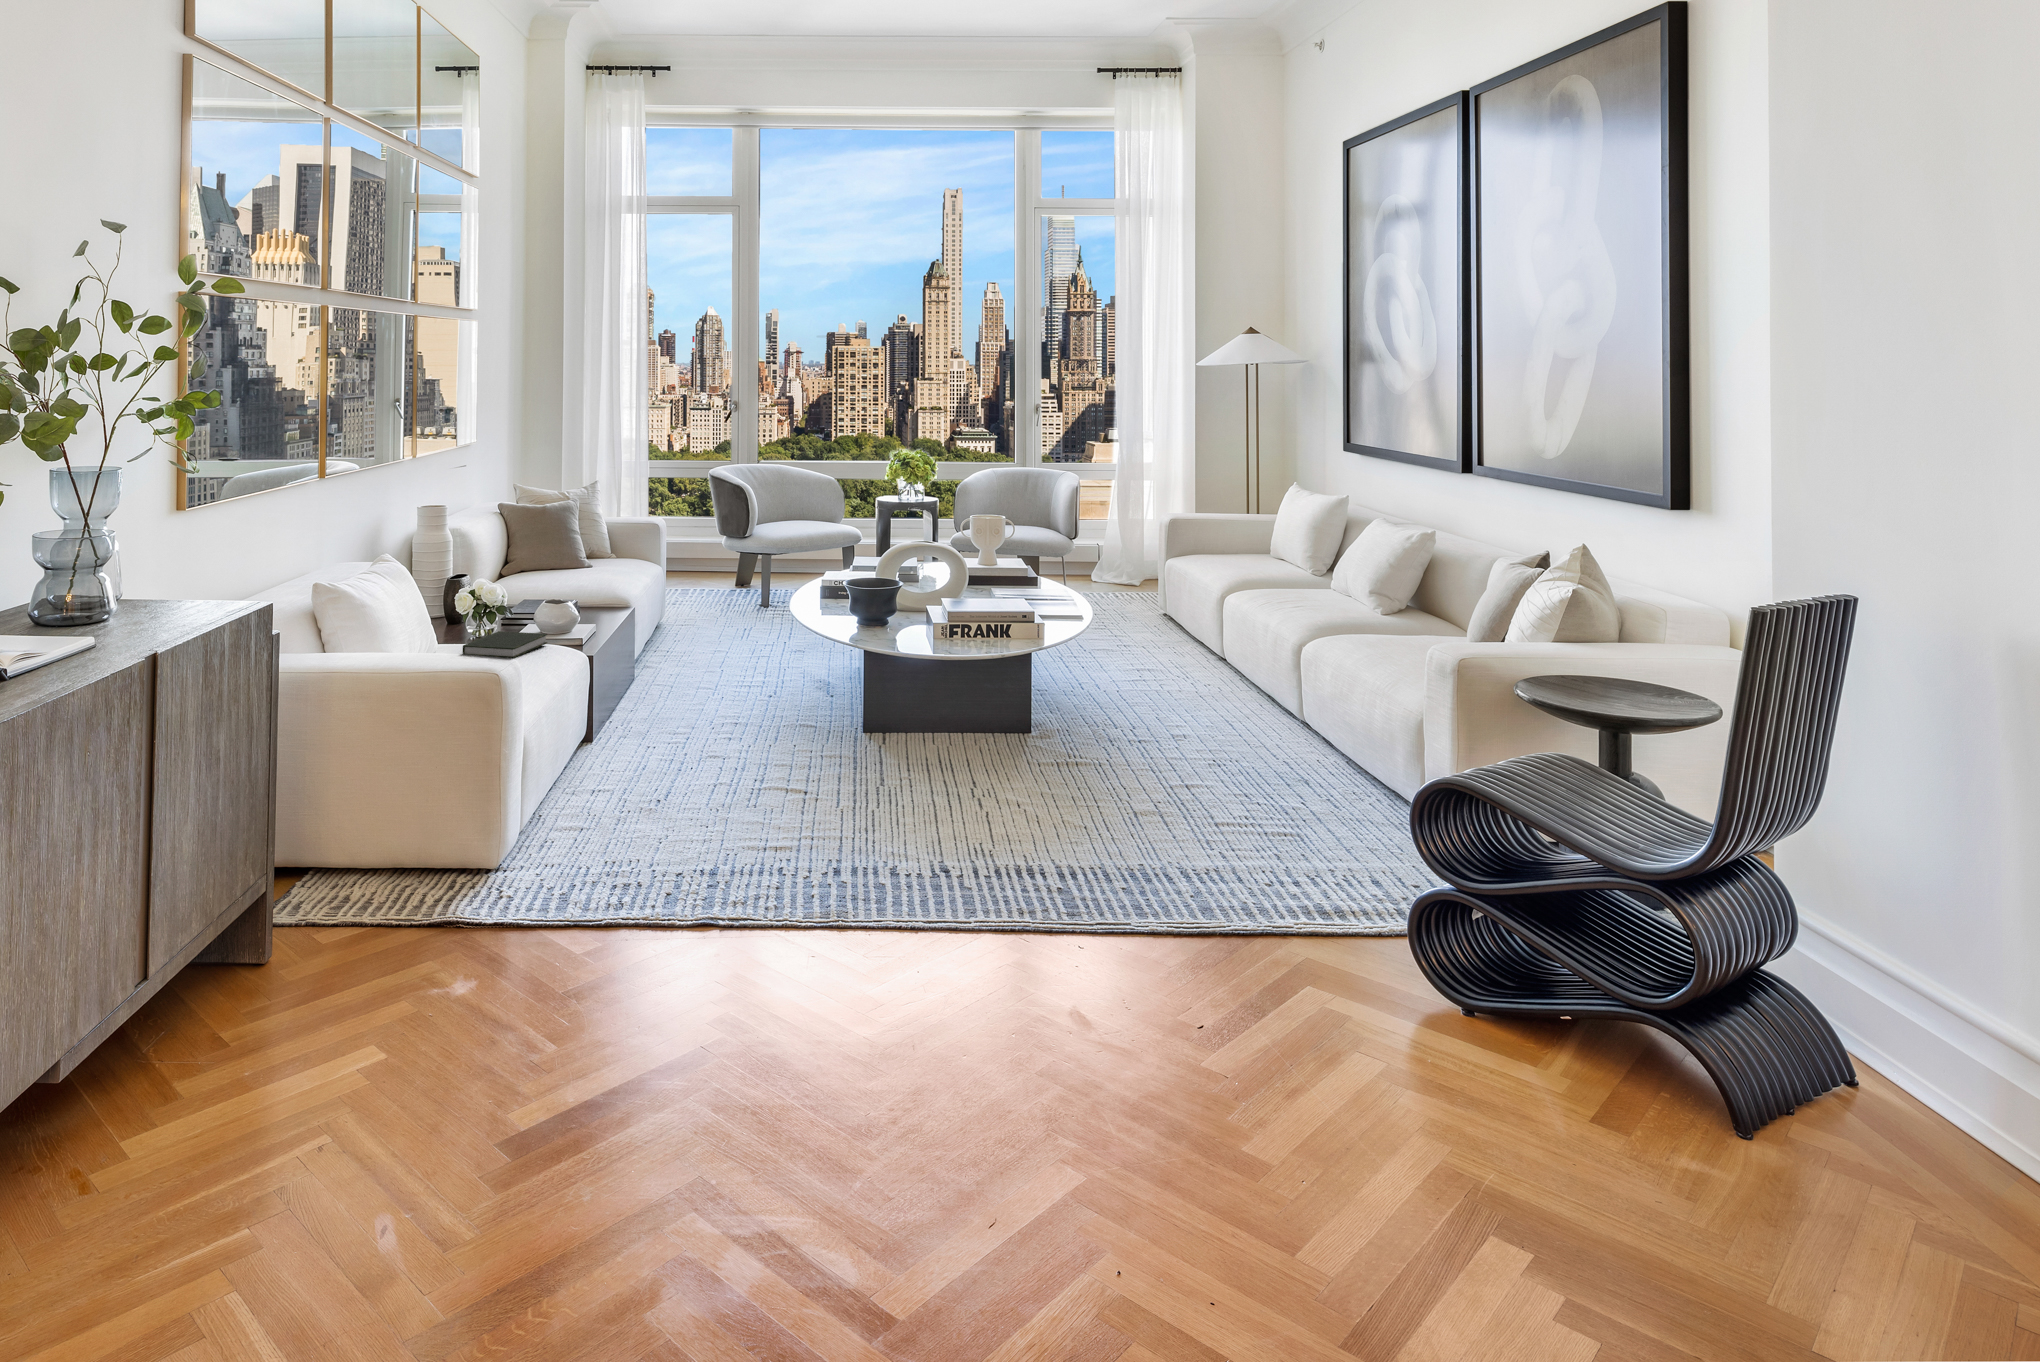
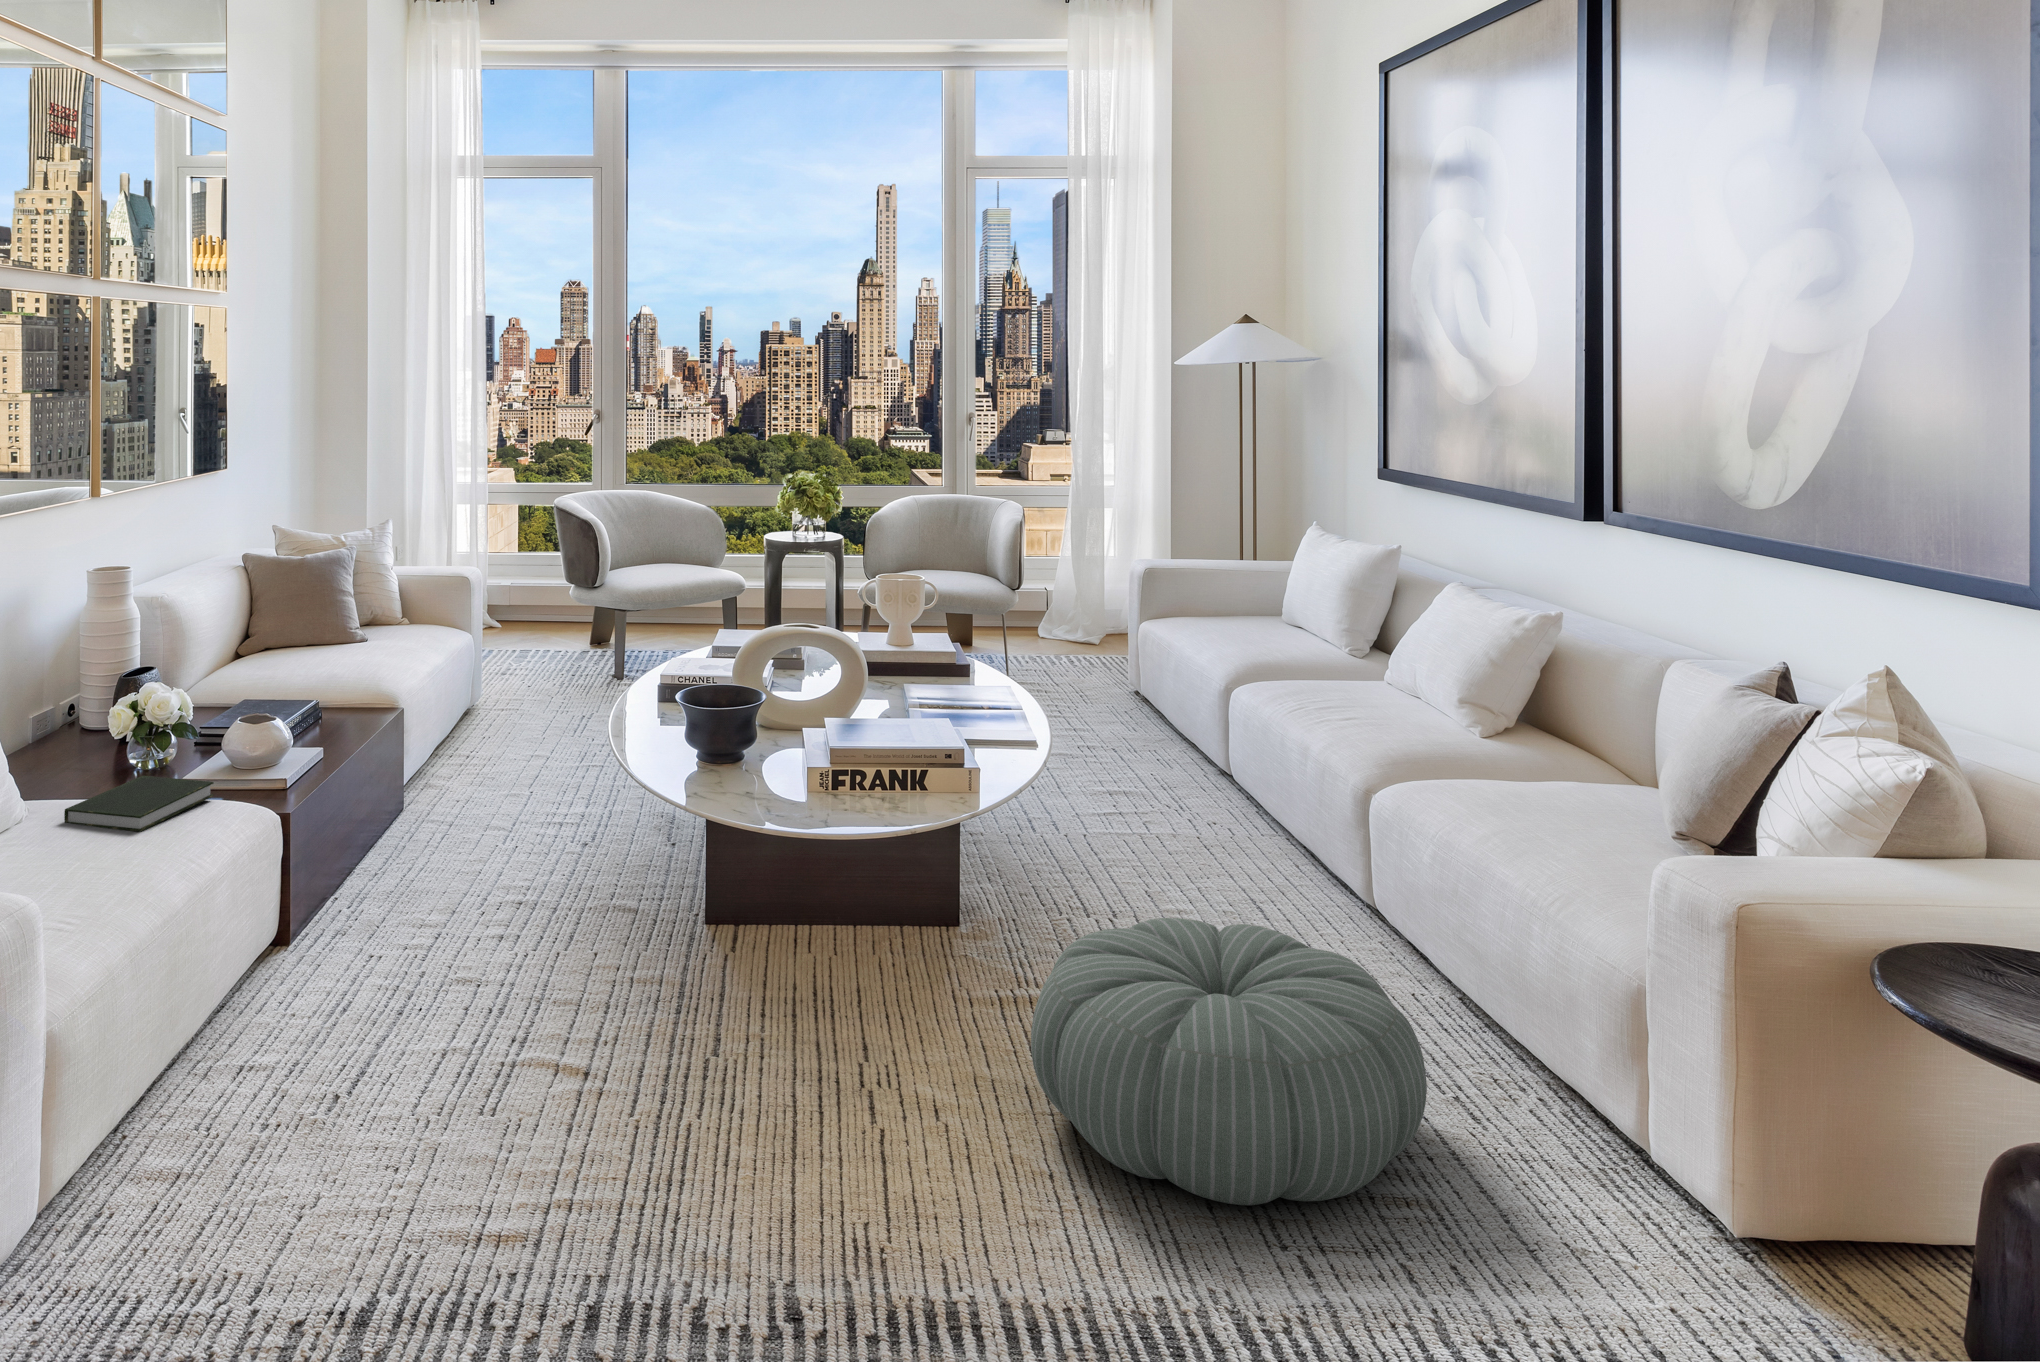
pouf: none [1073,700,1300,836] -> present [1031,918,1427,1205]

